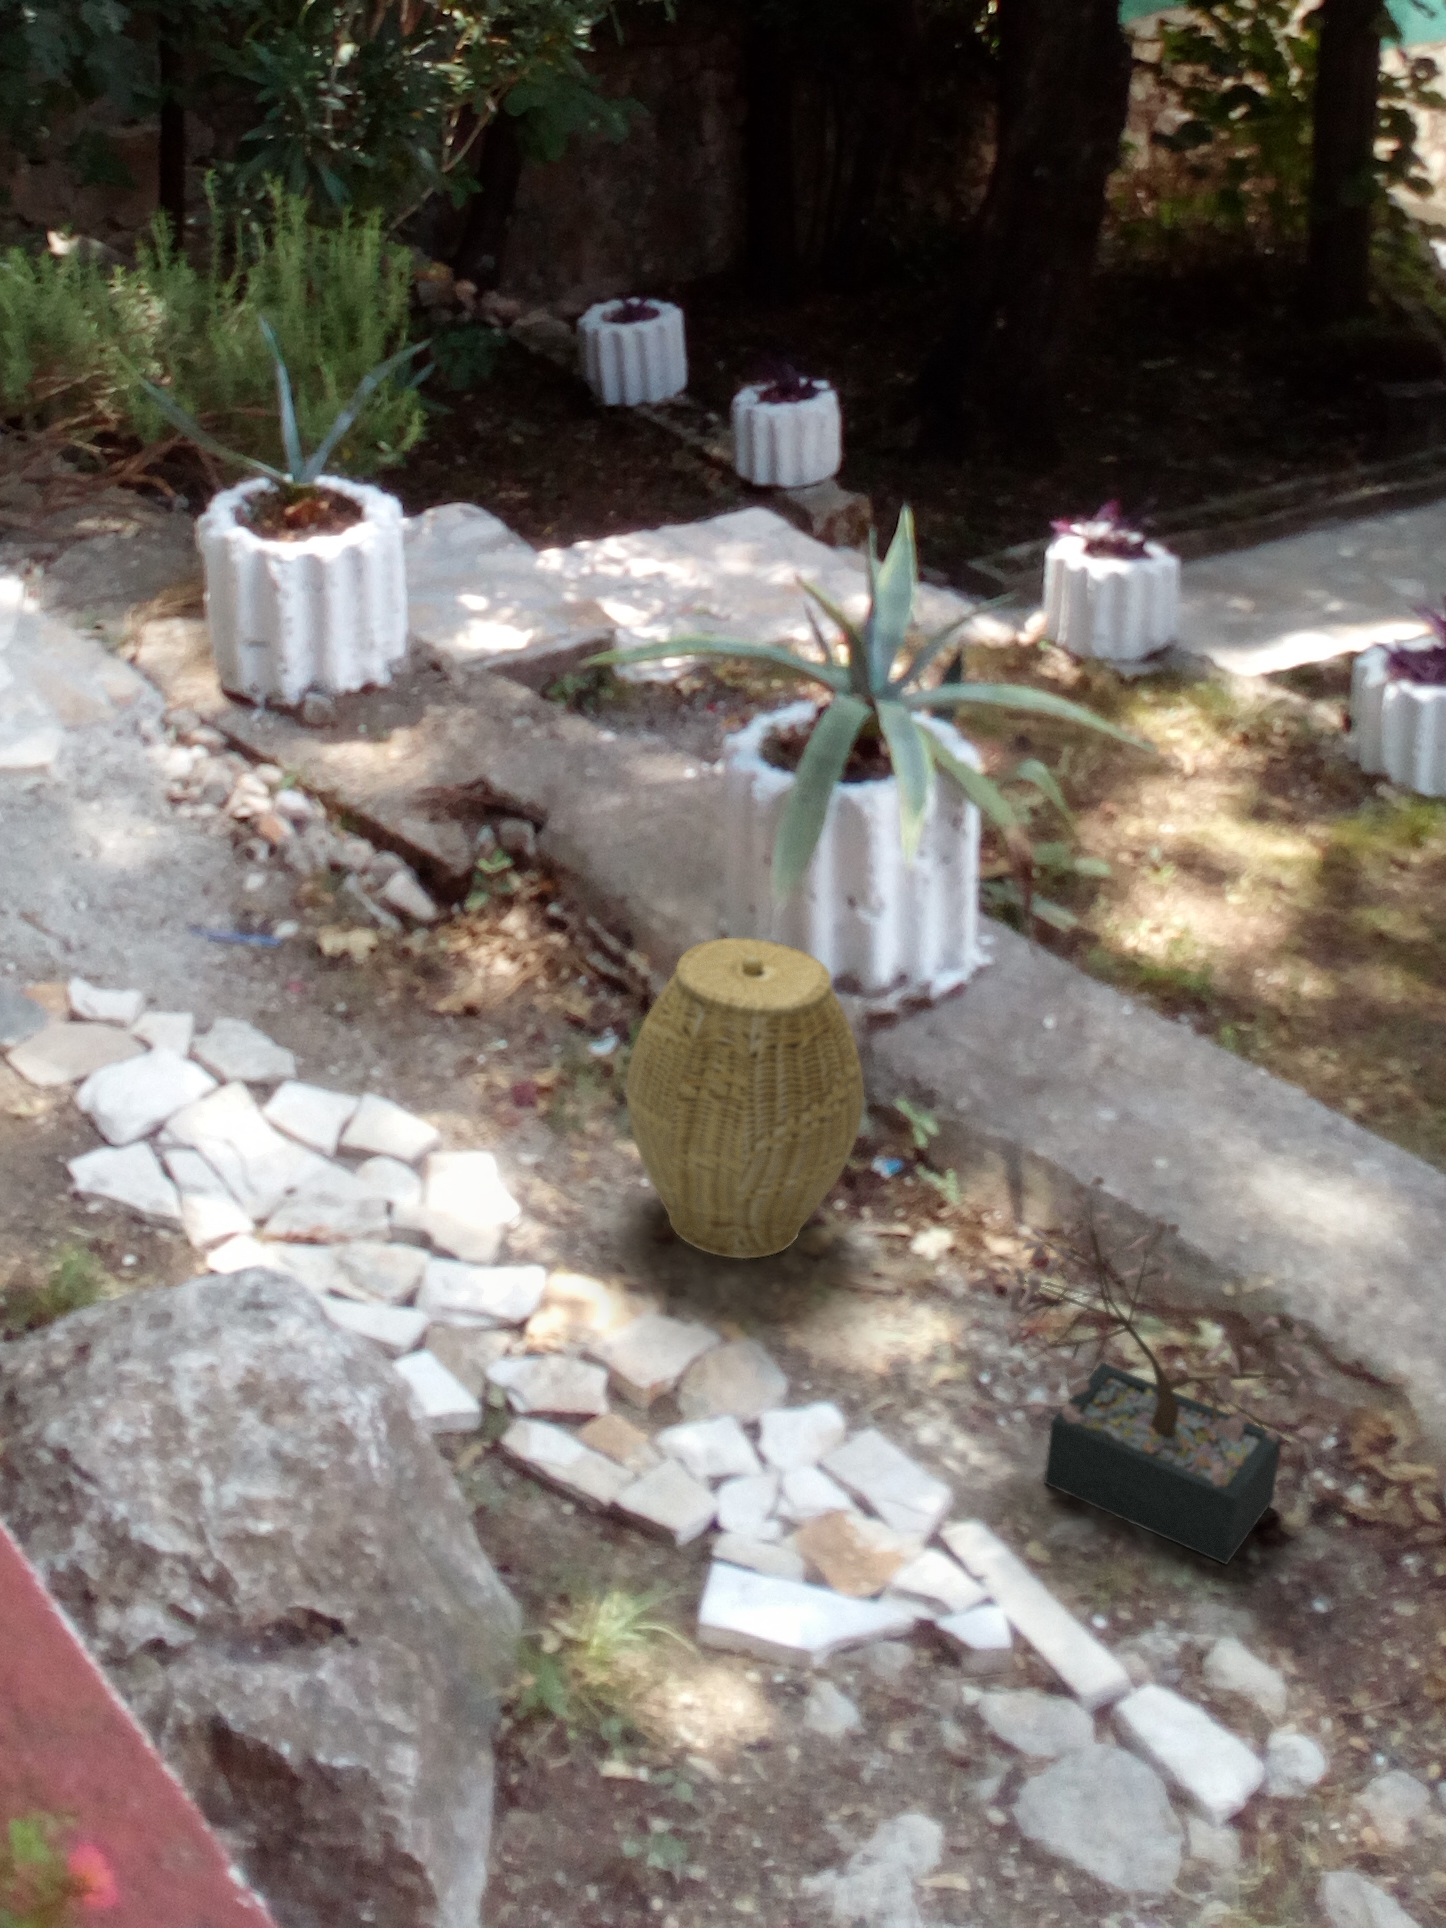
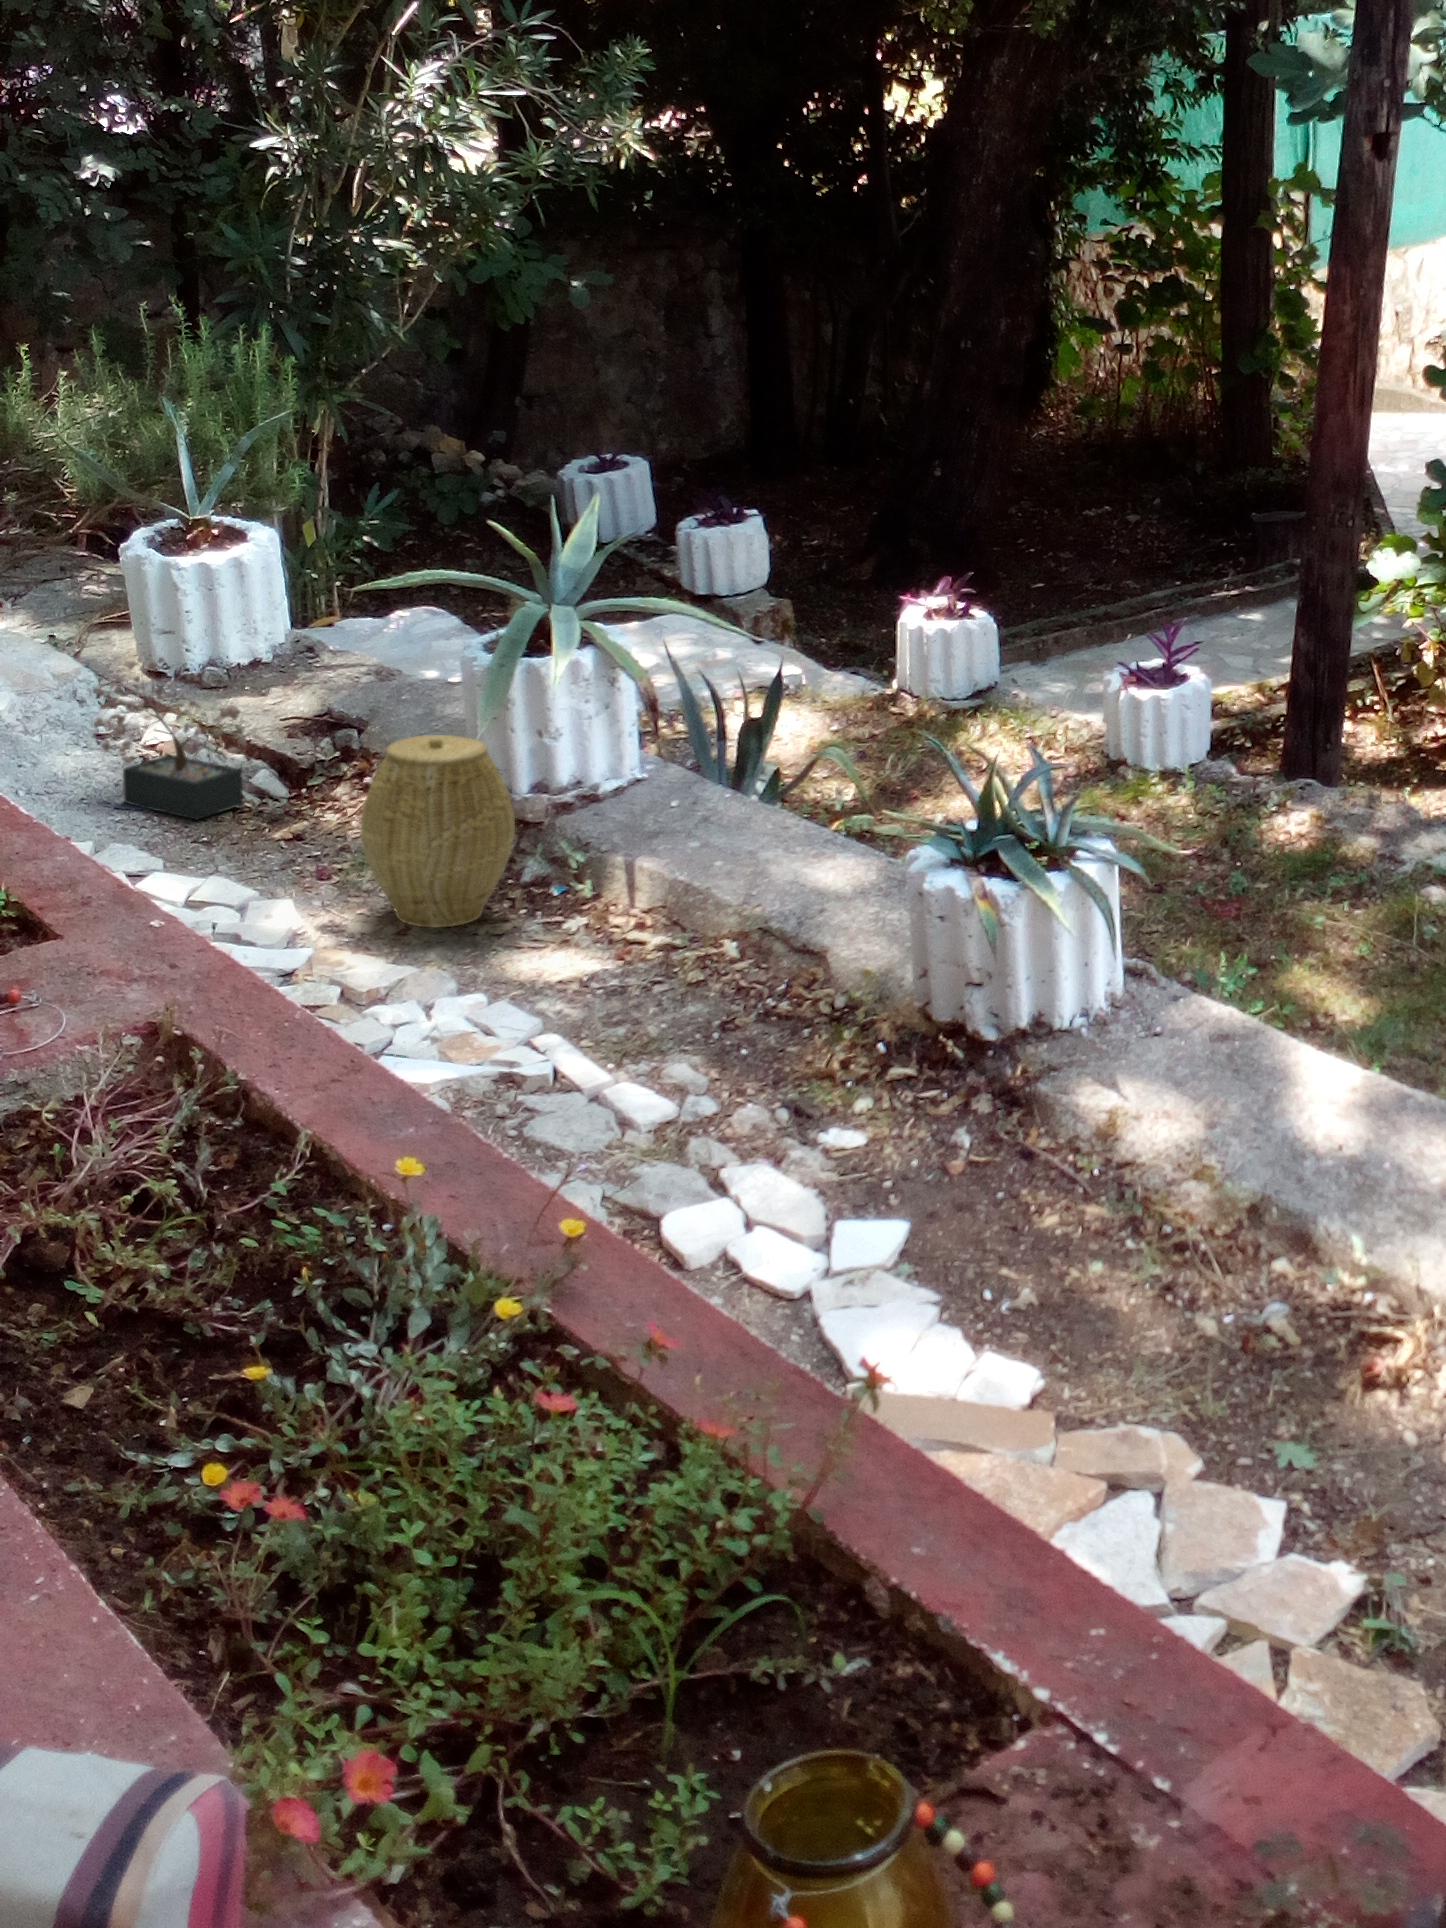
decorative plant: present [1000,1177,1330,1564] -> present [88,657,262,819]

